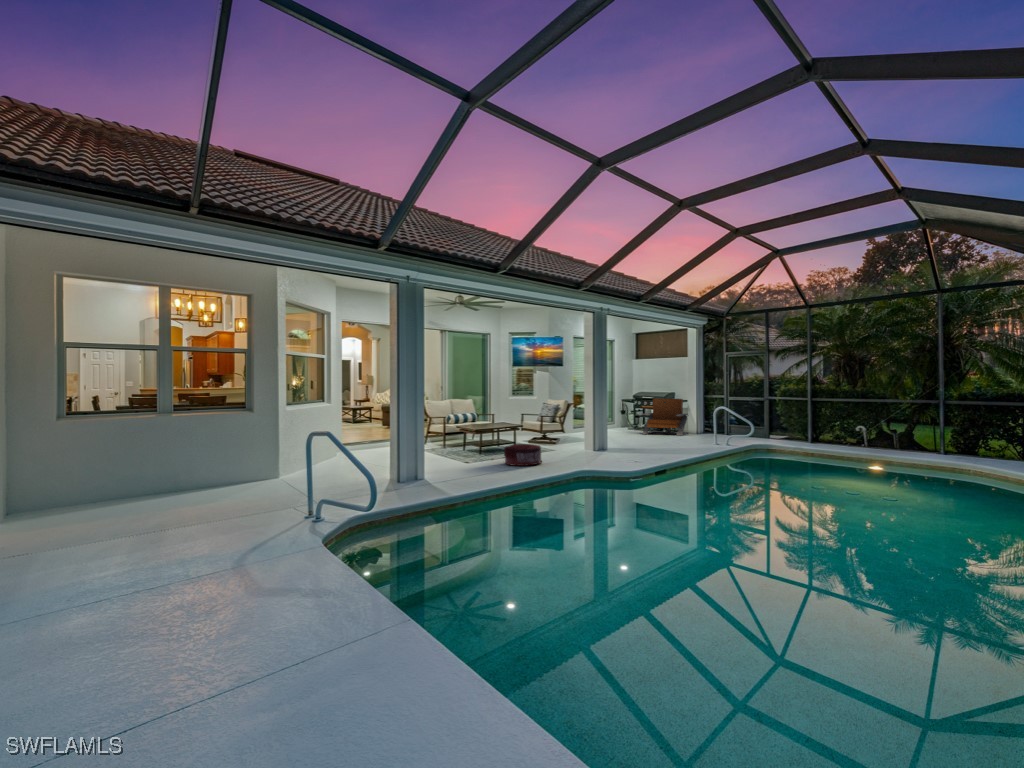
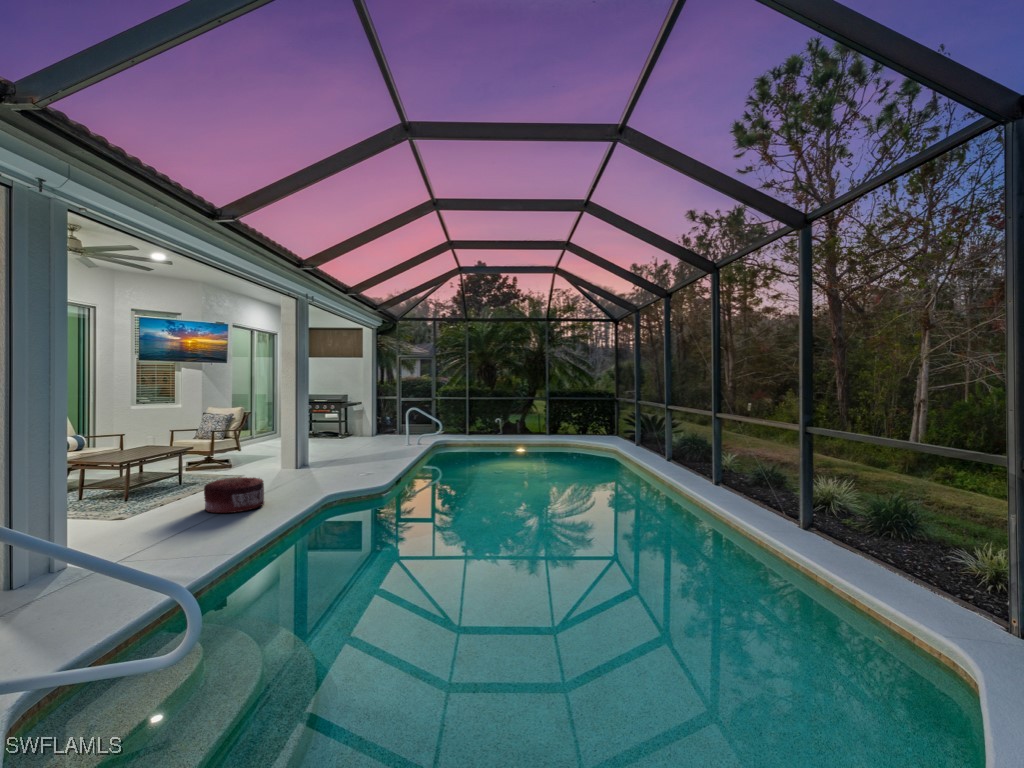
lounge chair: present [642,399,688,436] -> none [318,402,365,442]

